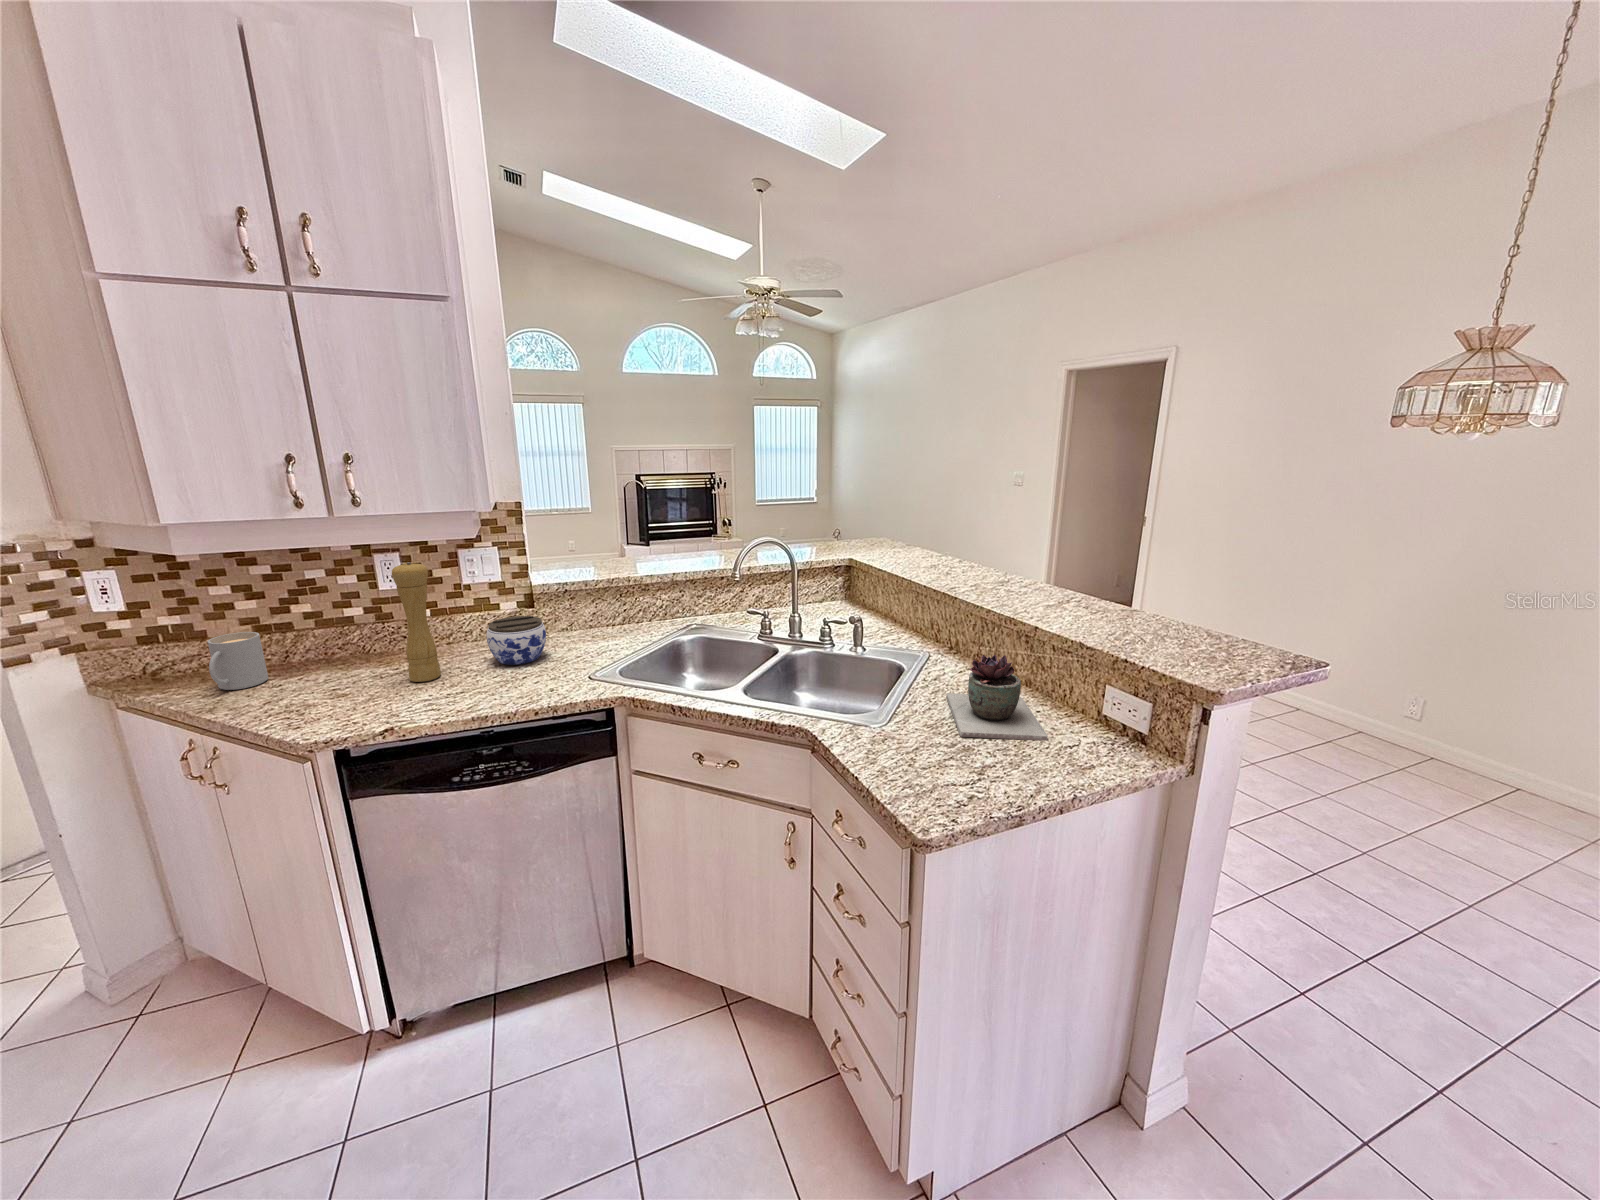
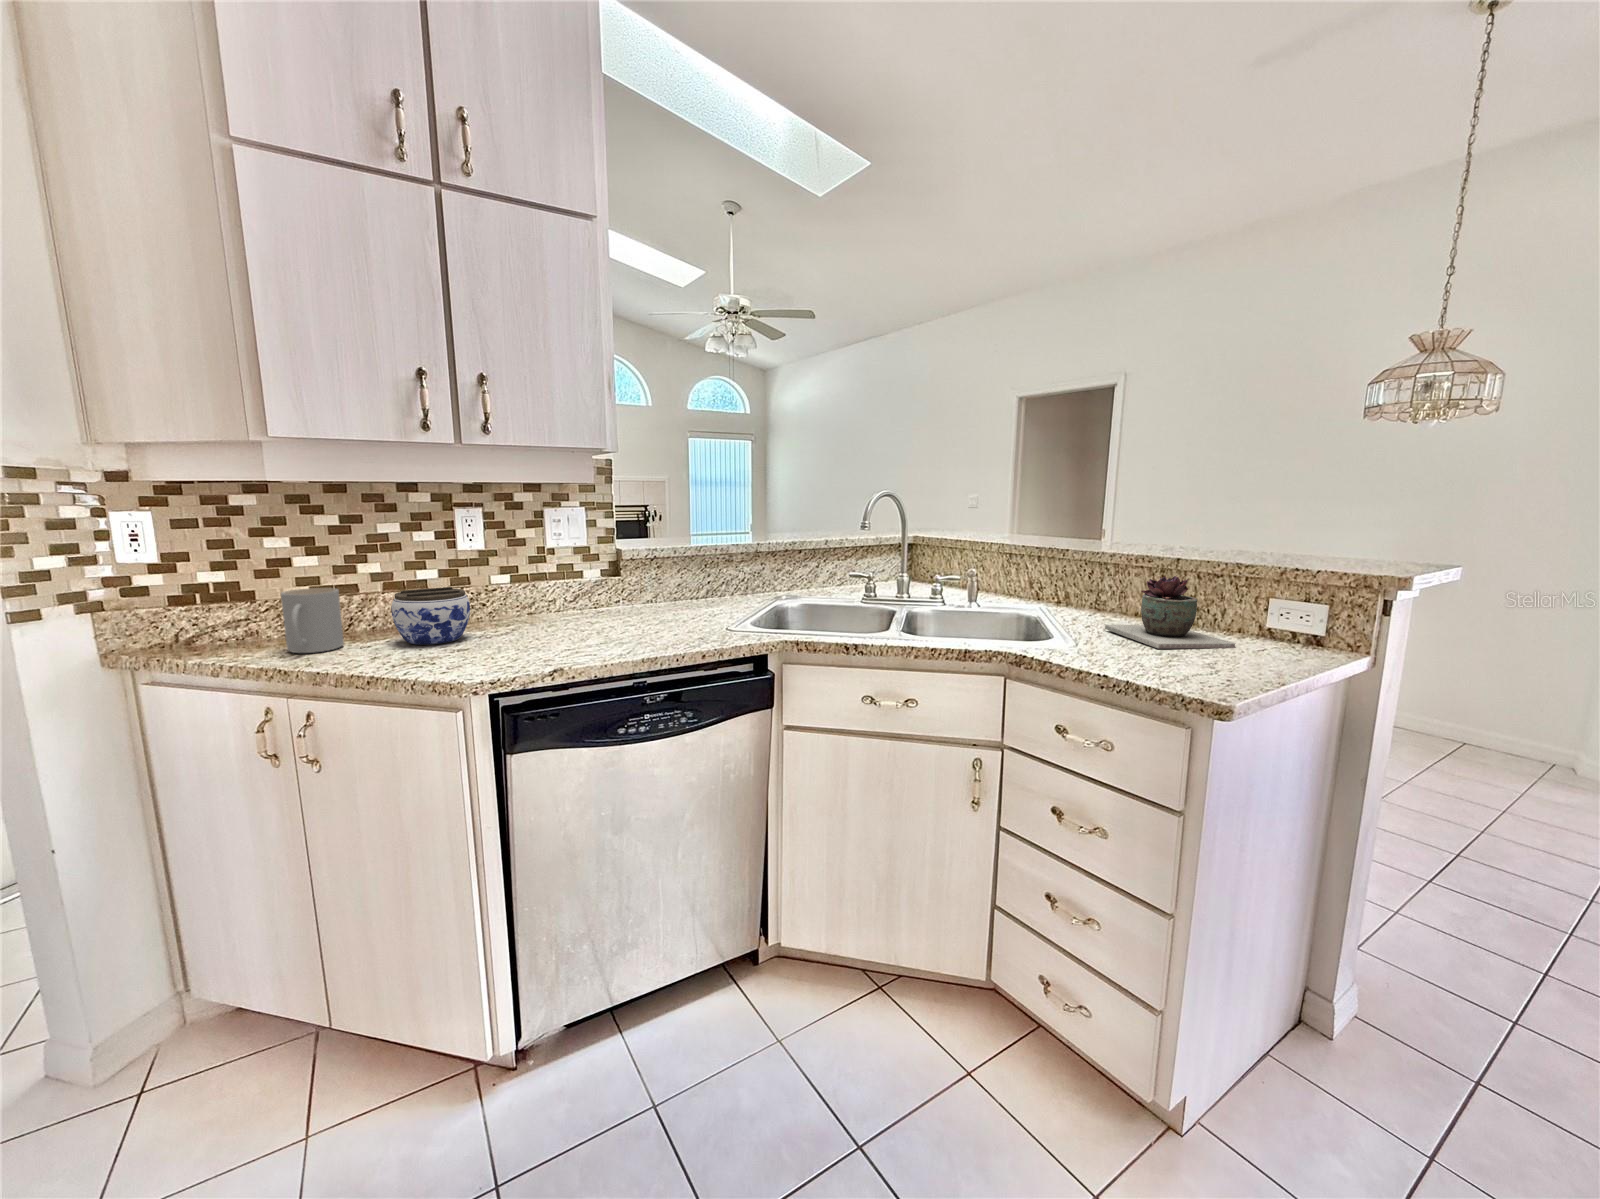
pepper mill: present [392,562,441,682] -> none [515,503,556,640]
jar: present [486,616,546,665] -> present [391,587,470,645]

